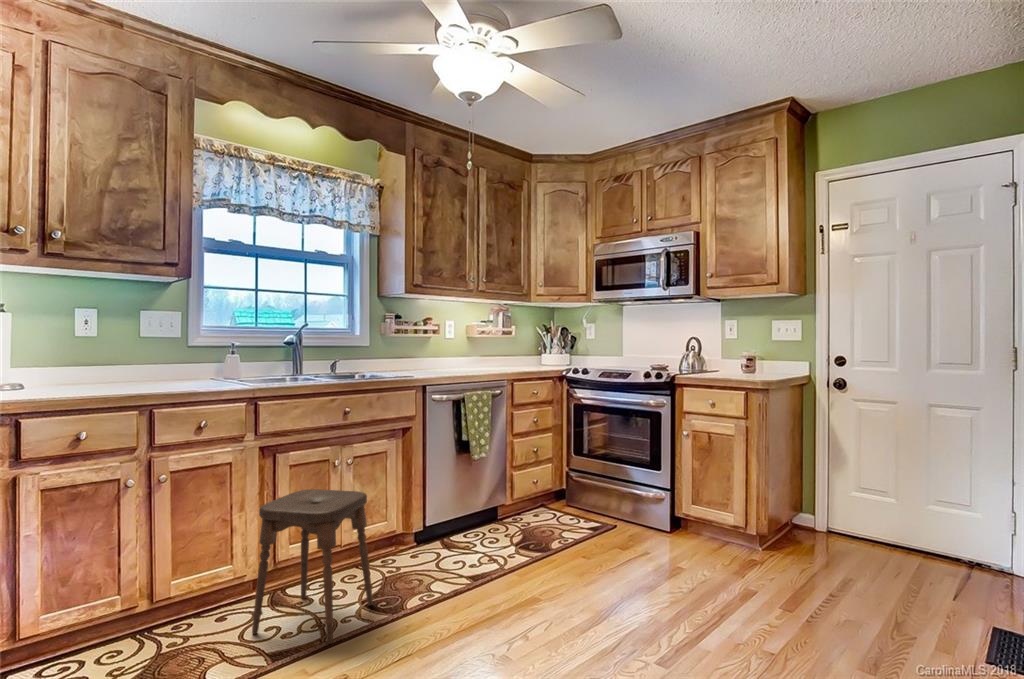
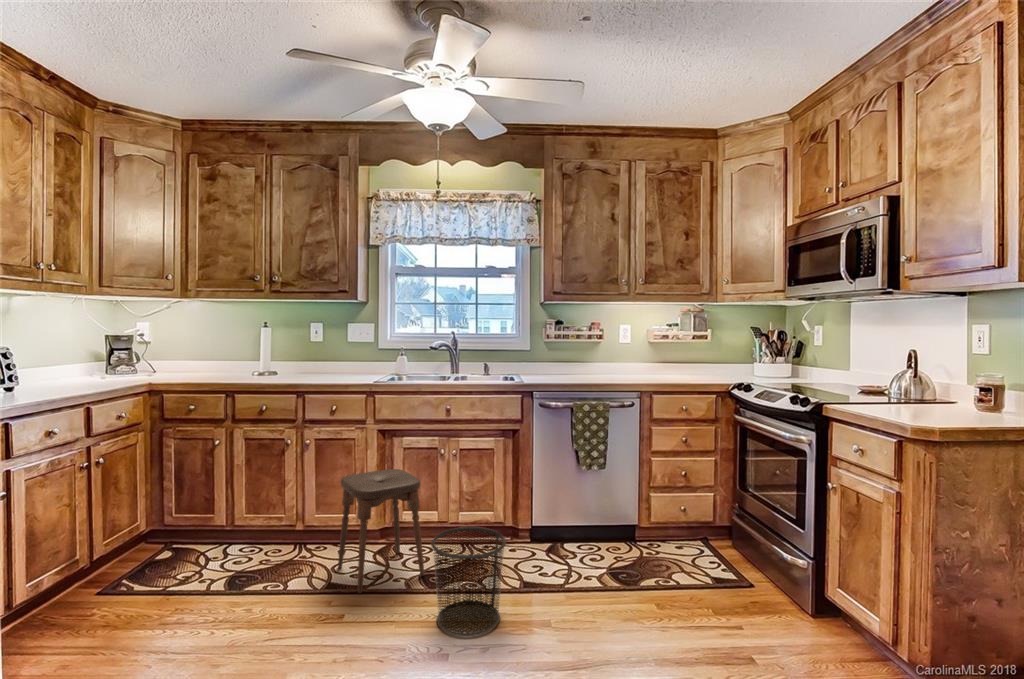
waste bin: none [436,521,515,633] -> present [431,527,506,636]

